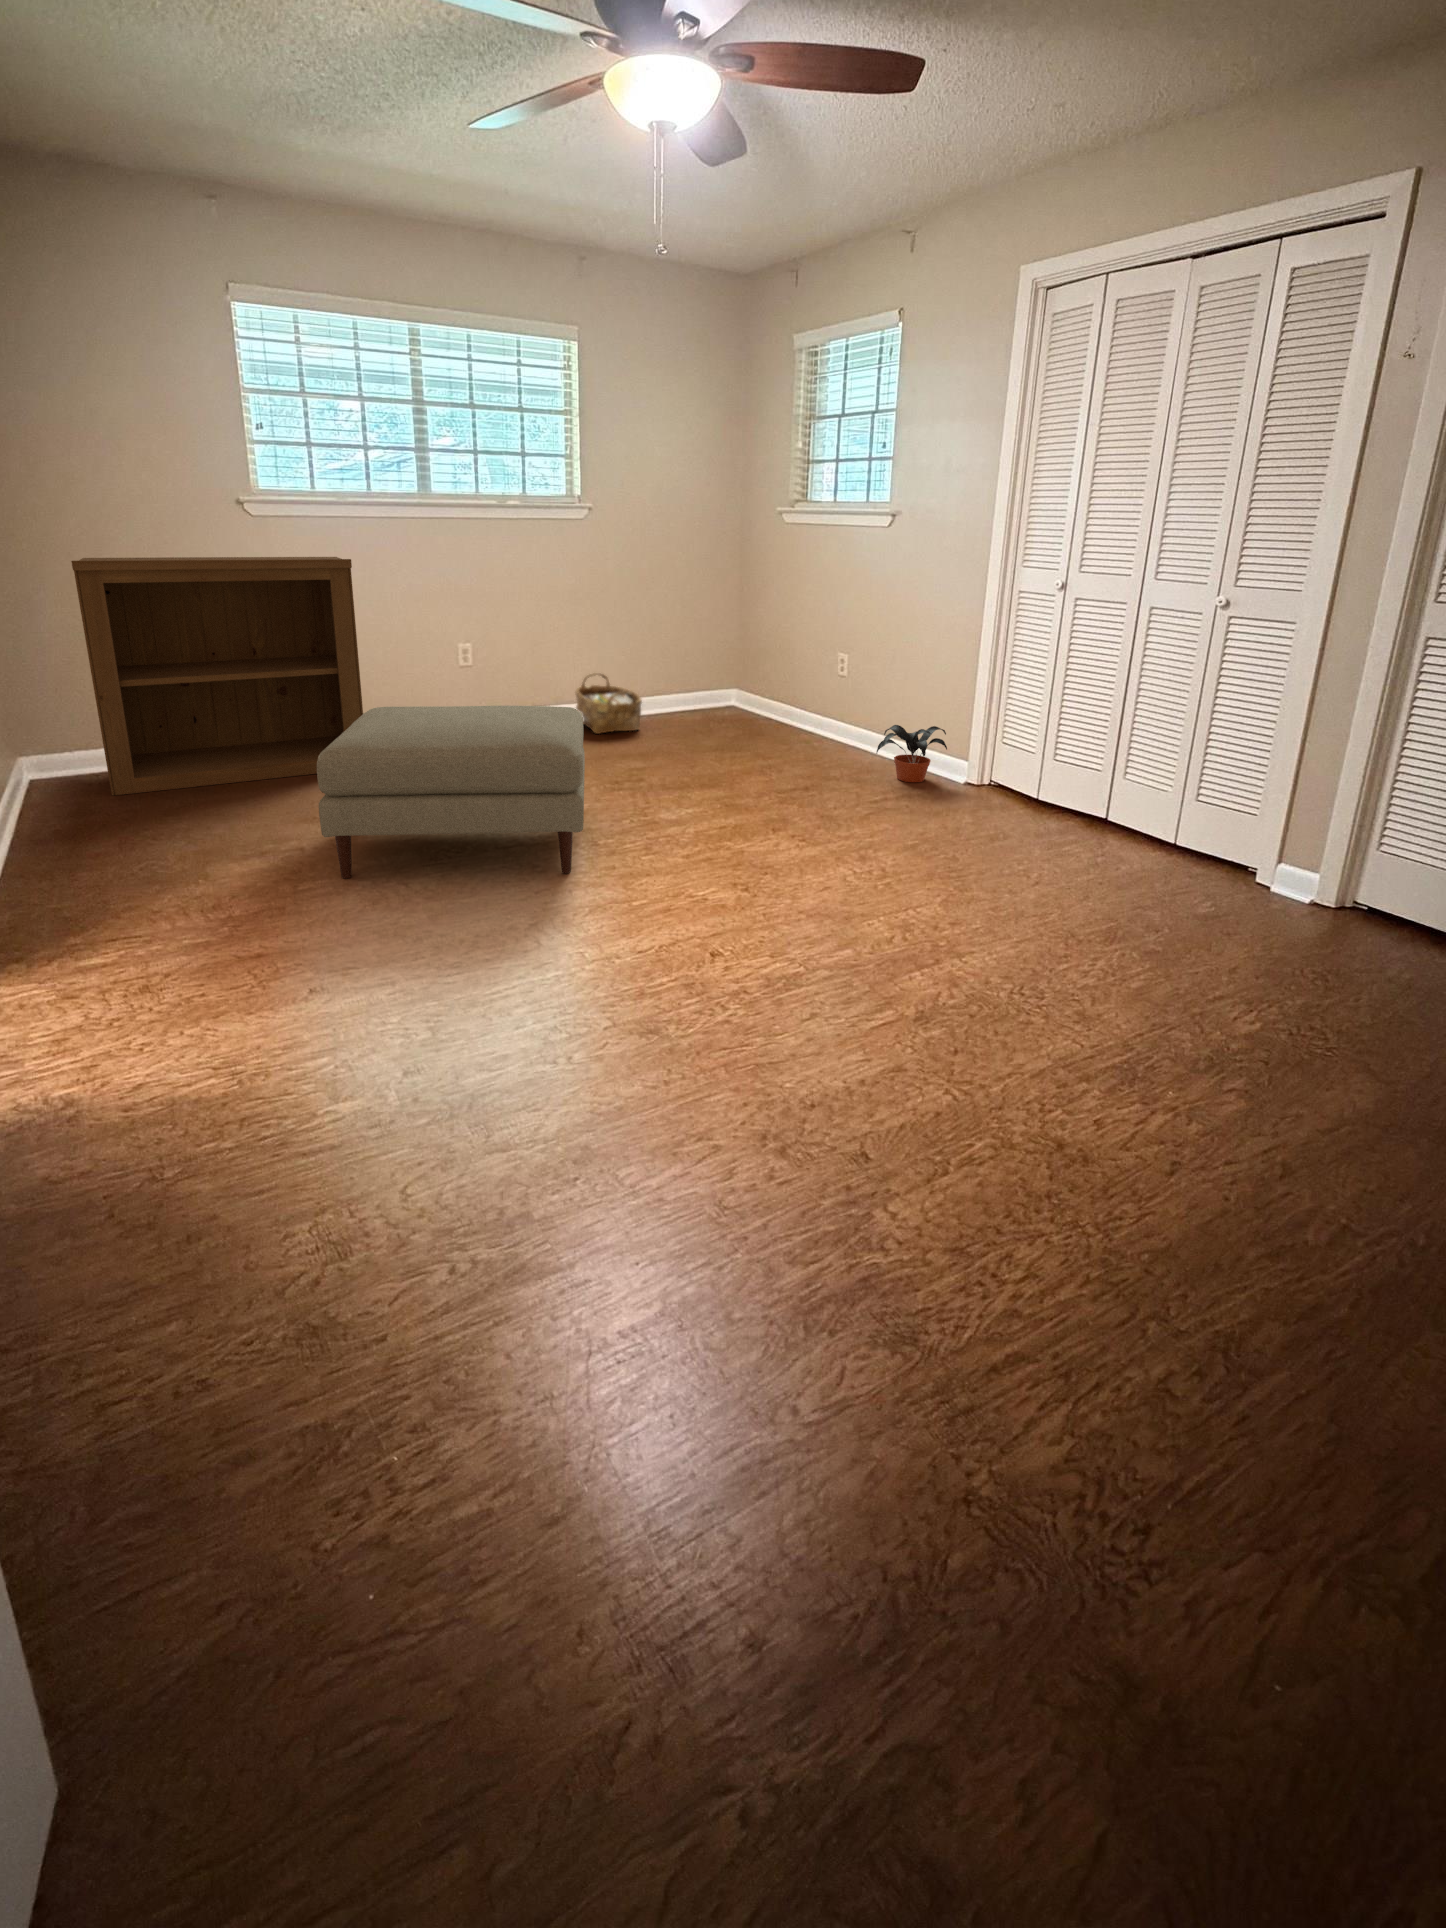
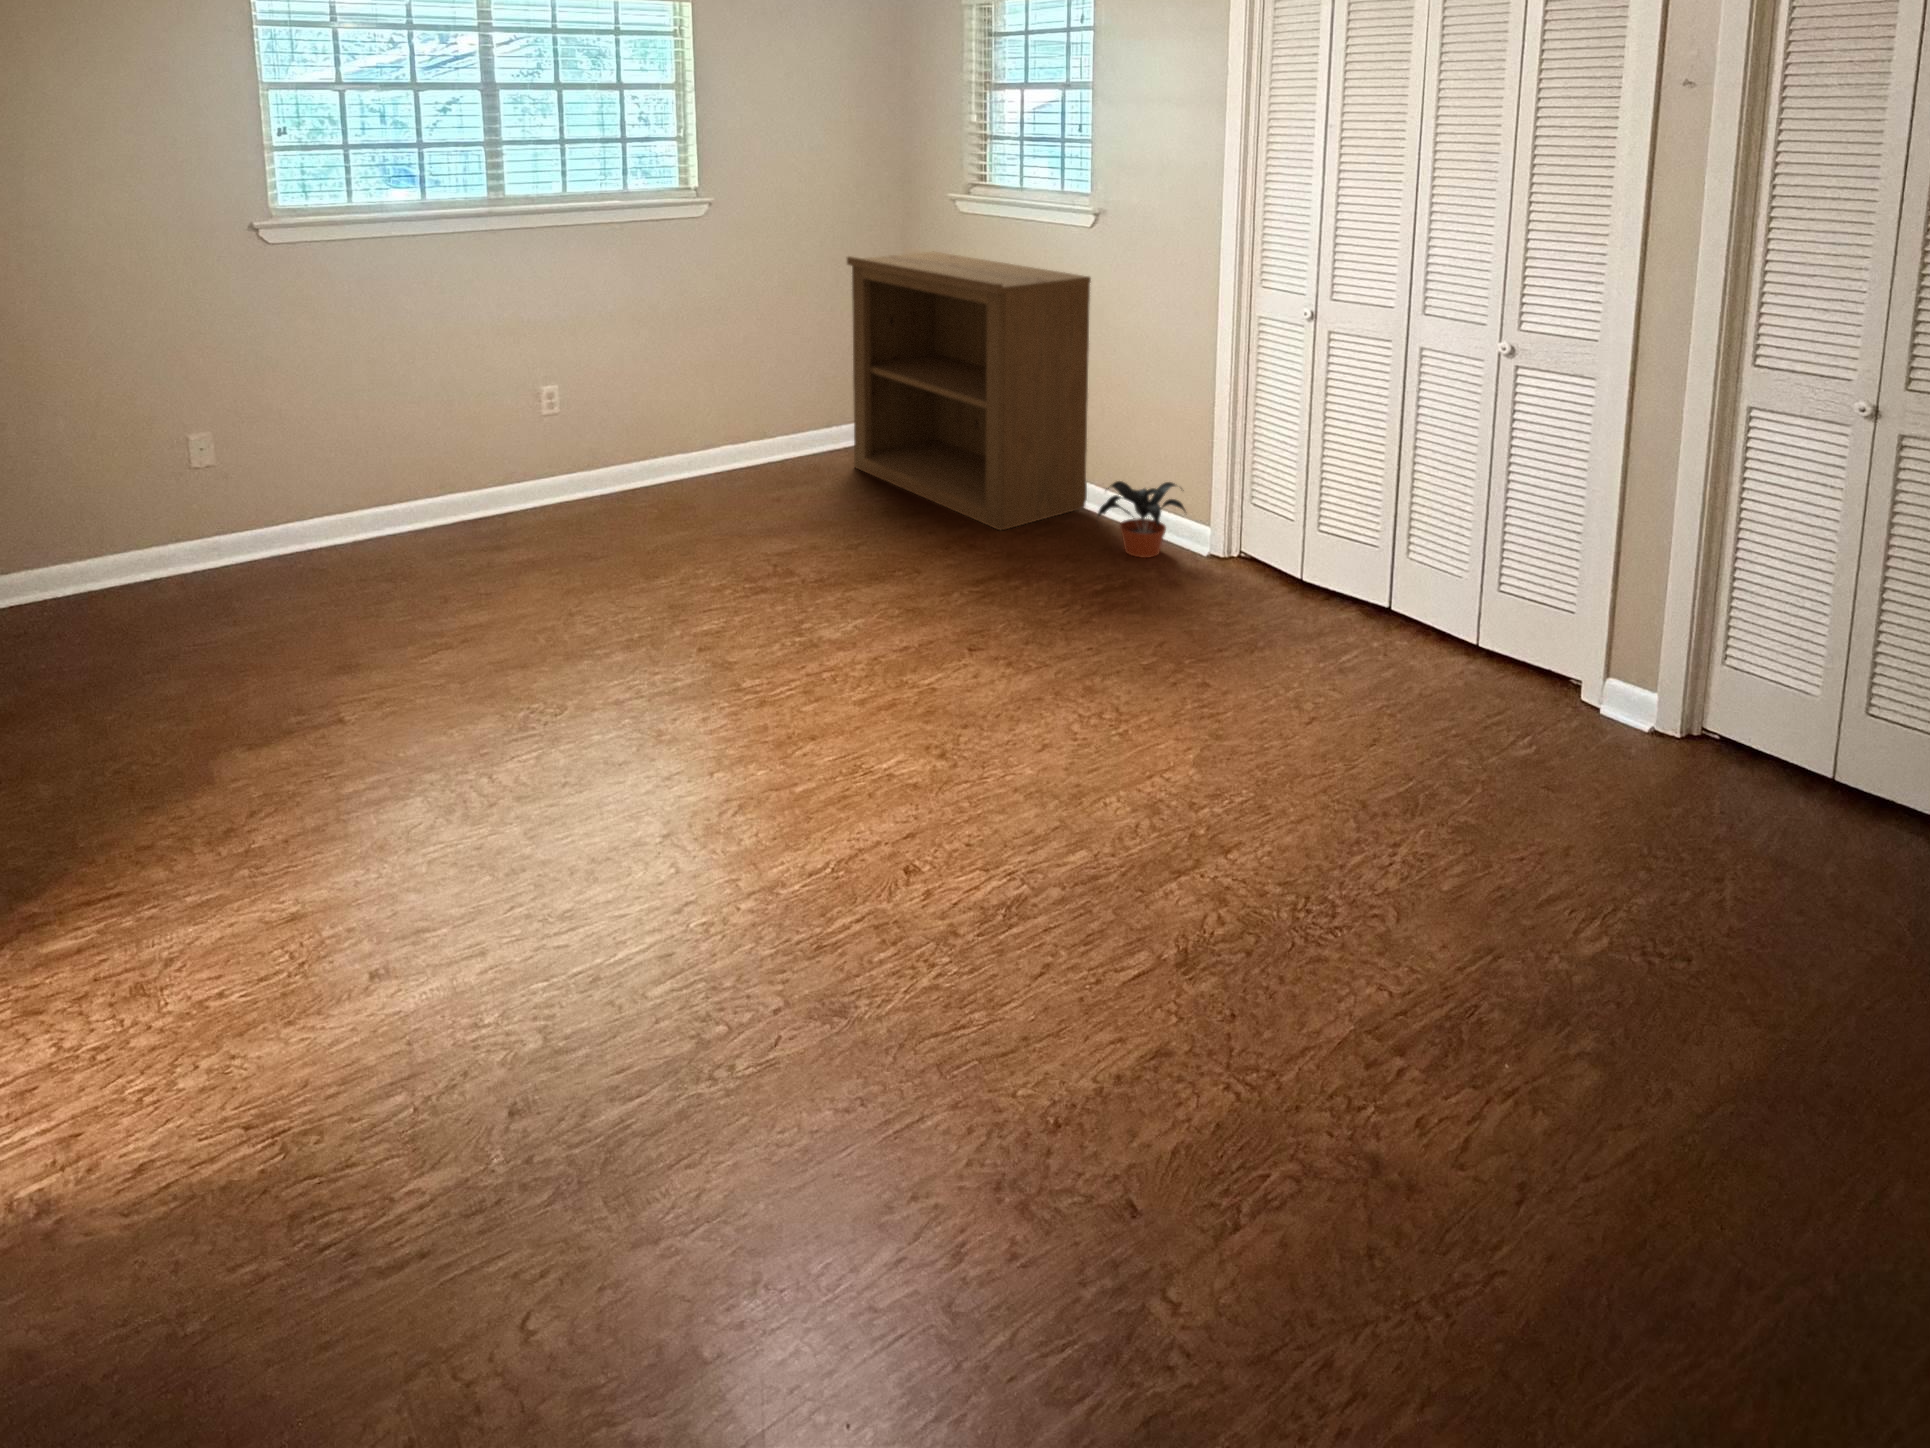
bookshelf: present [71,557,363,796] -> present [847,251,1091,530]
woven basket: present [575,673,642,734] -> none [697,410,786,496]
ottoman: present [317,706,585,879] -> none [370,501,726,772]

